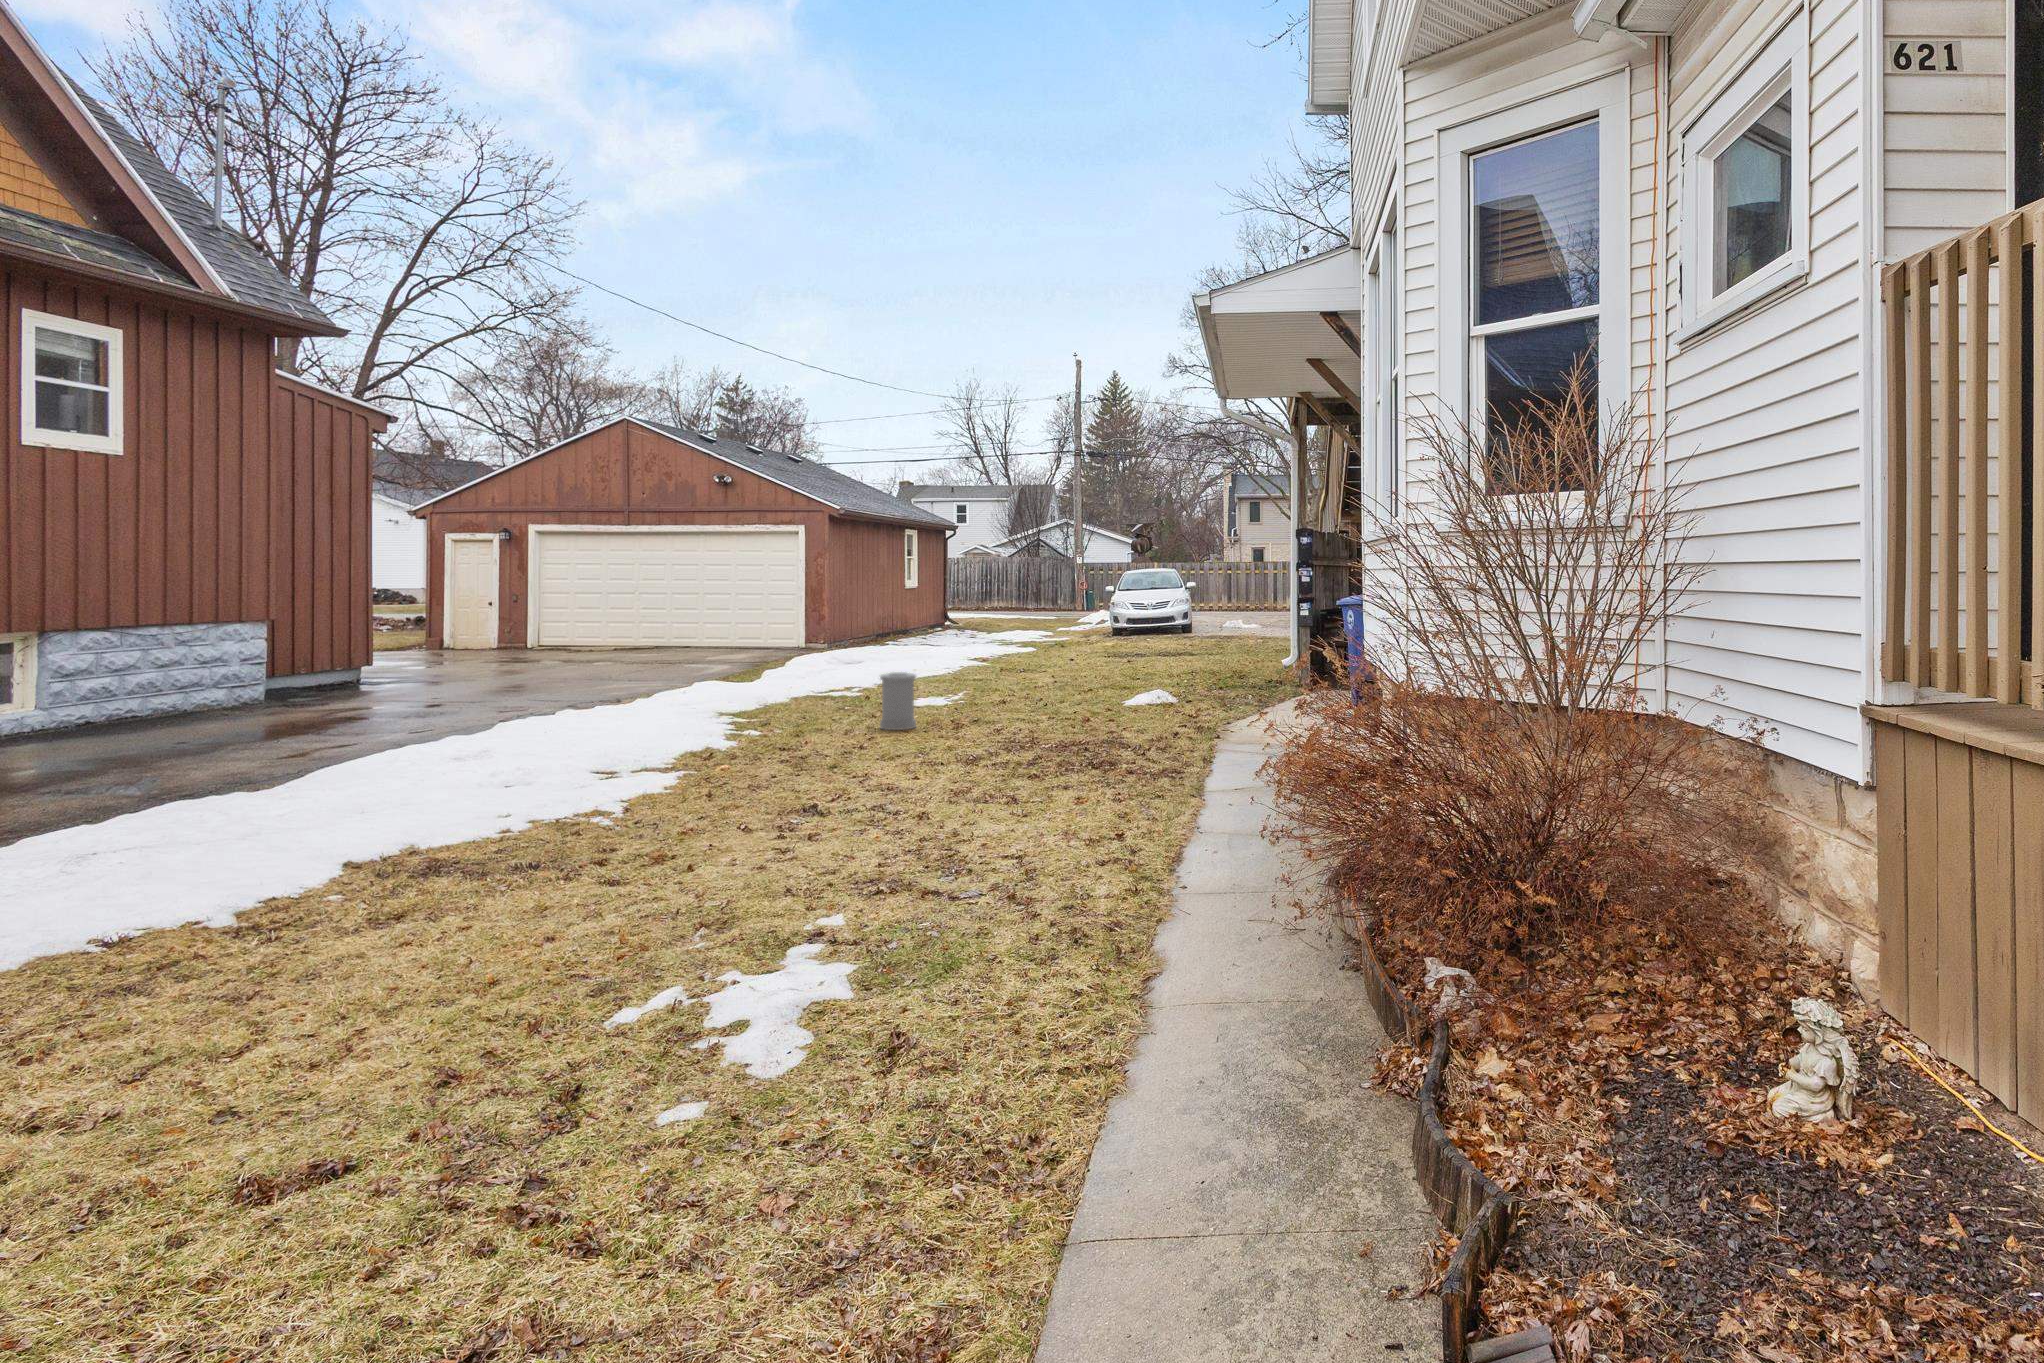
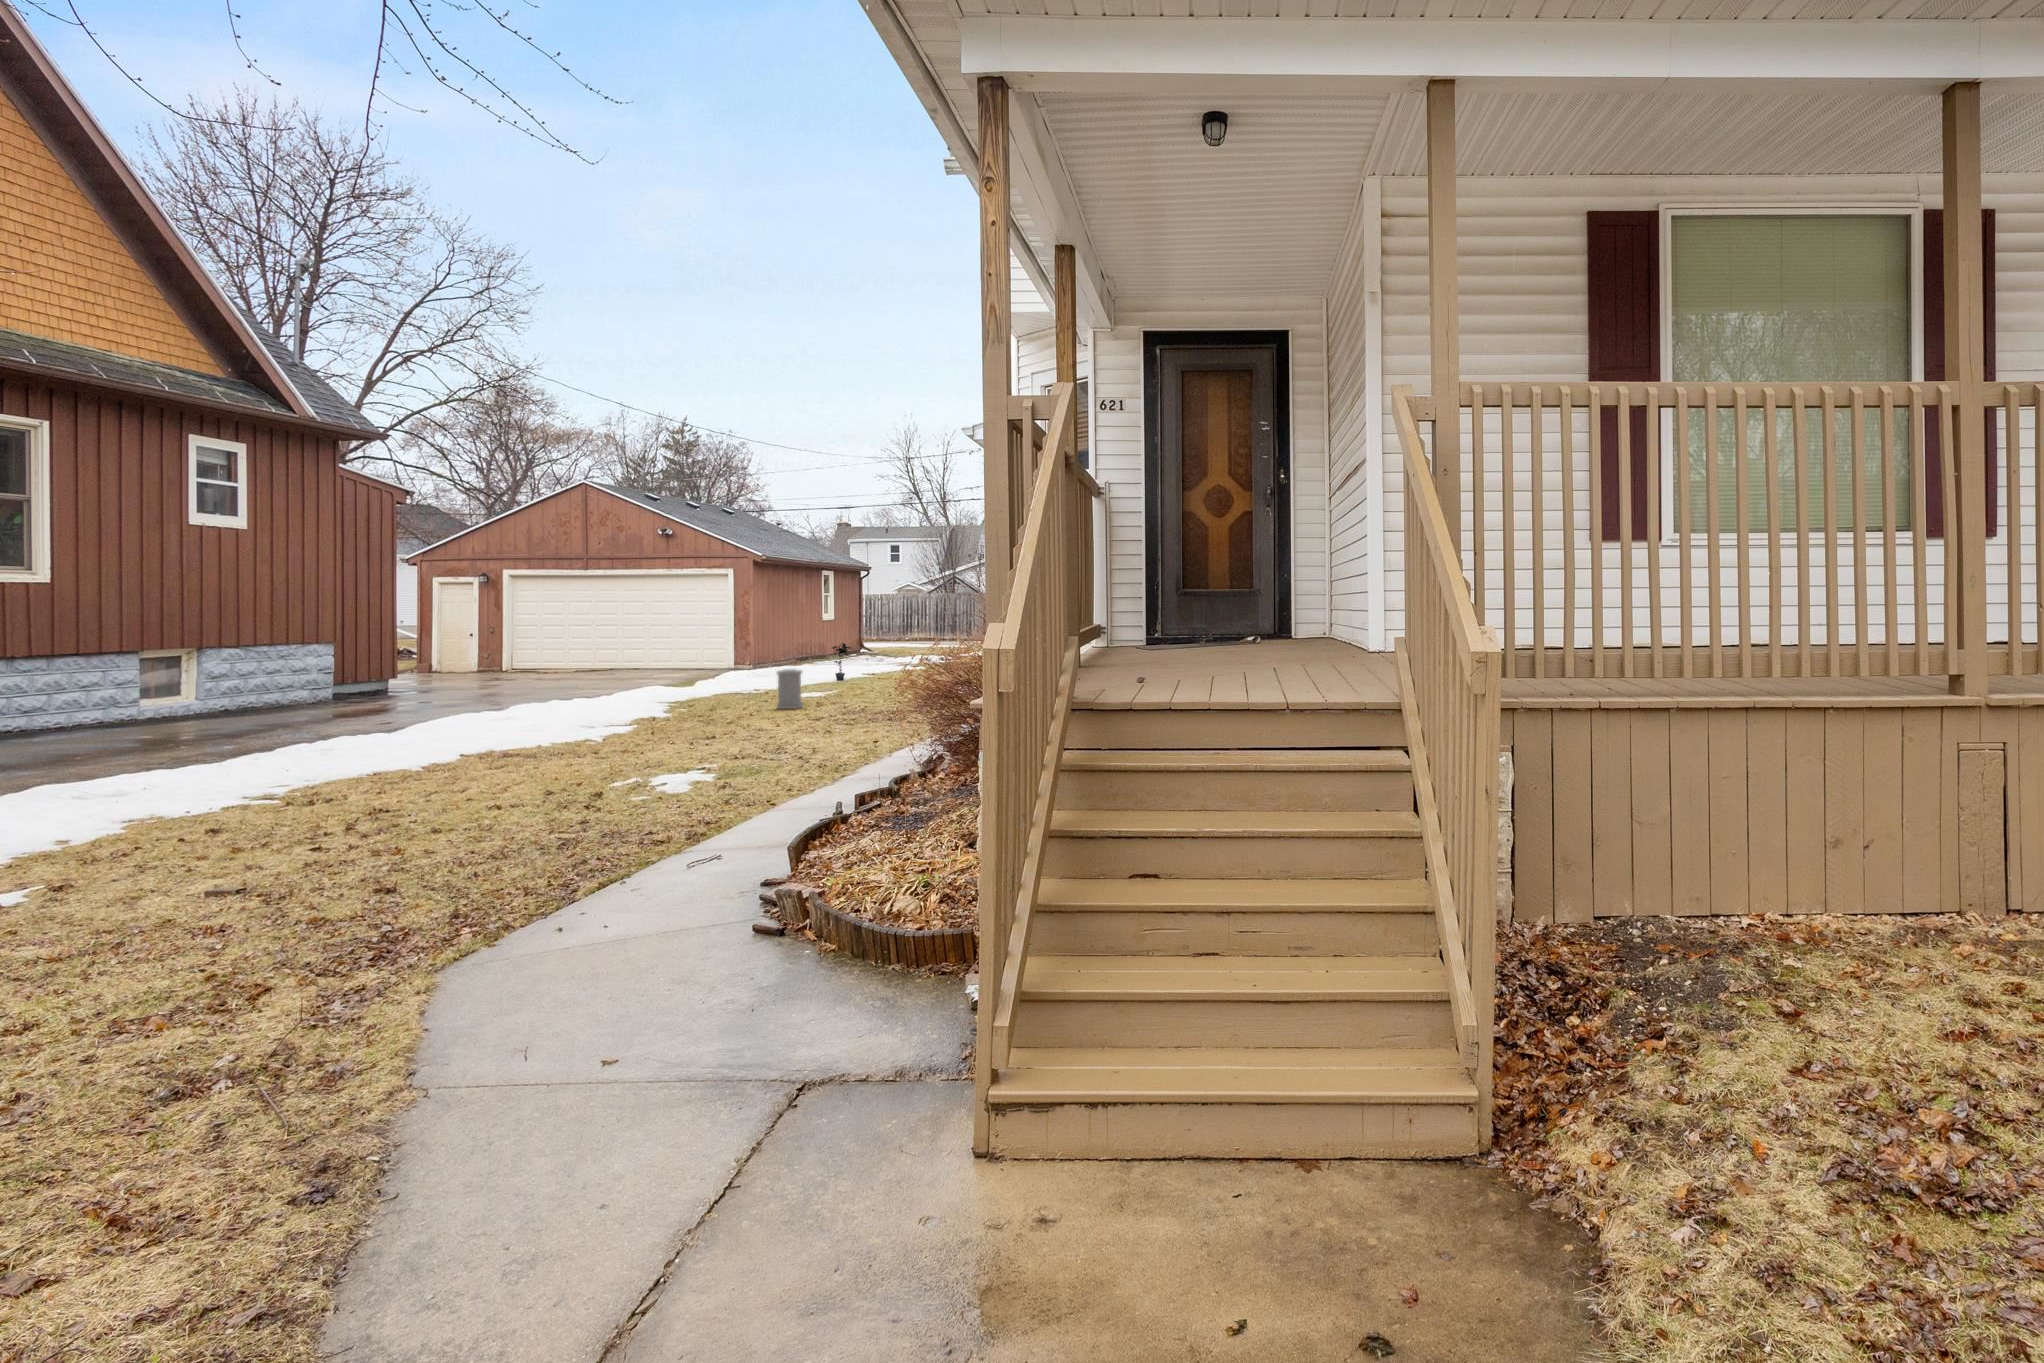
potted plant: none [930,626,957,675] -> present [832,643,851,680]

